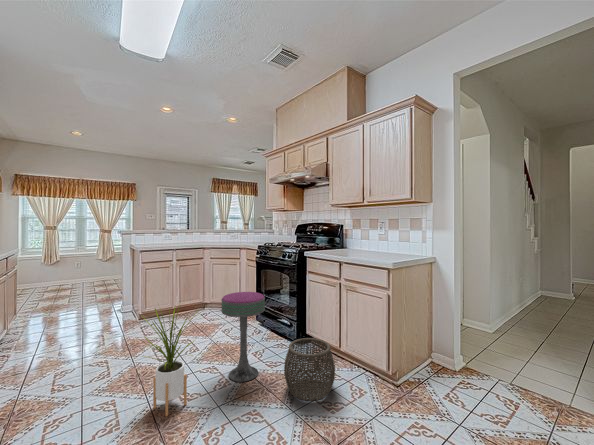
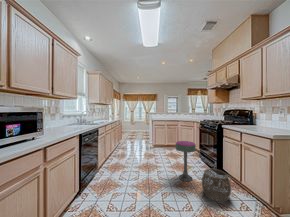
house plant: present [142,306,194,416] -> none [143,140,165,183]

